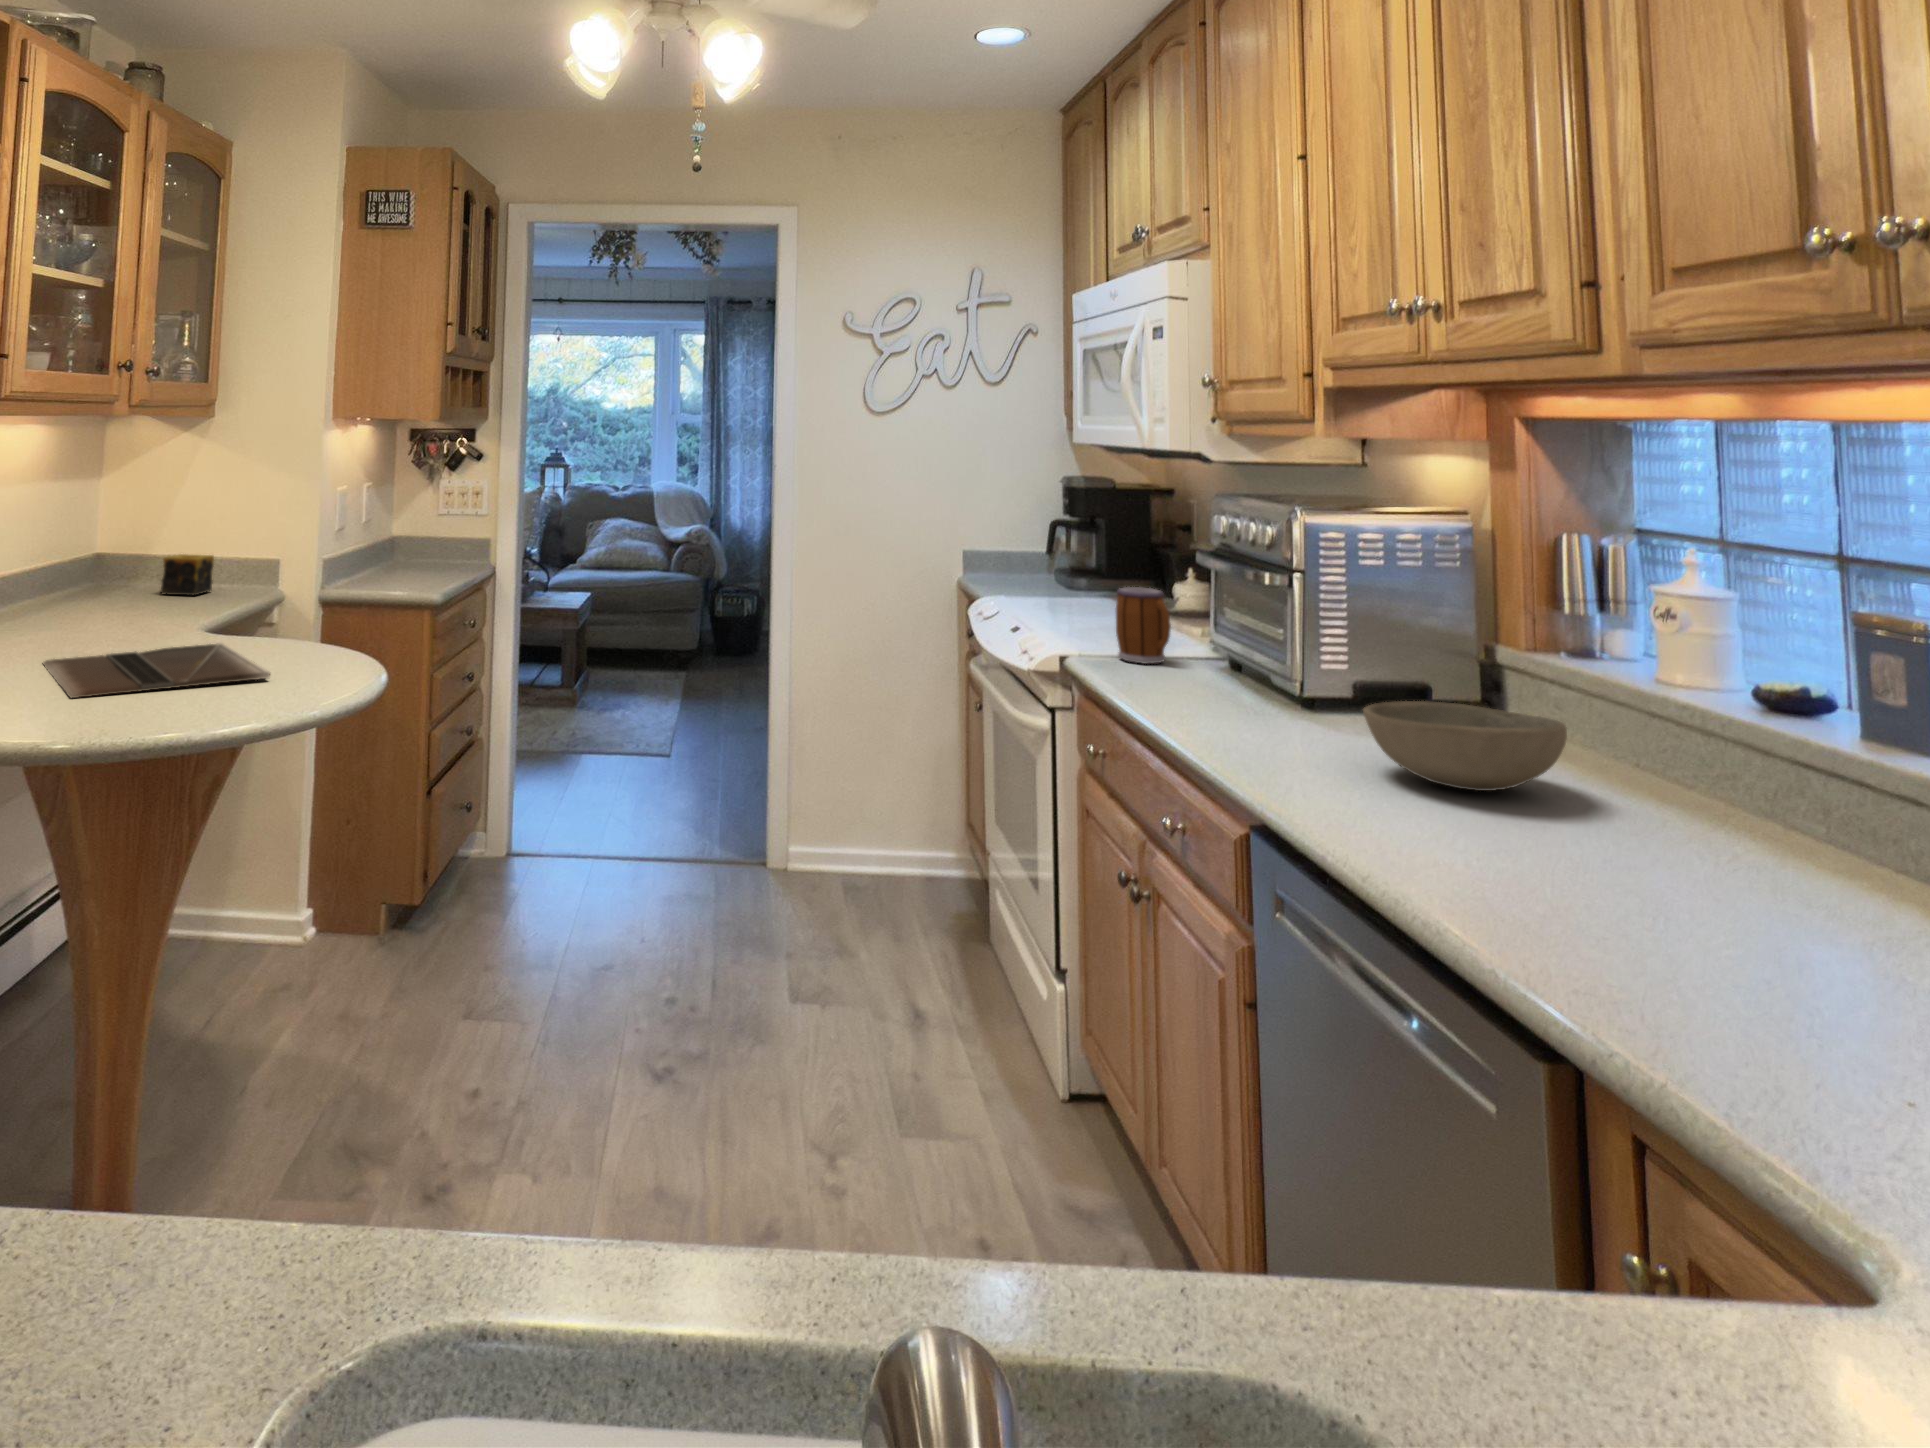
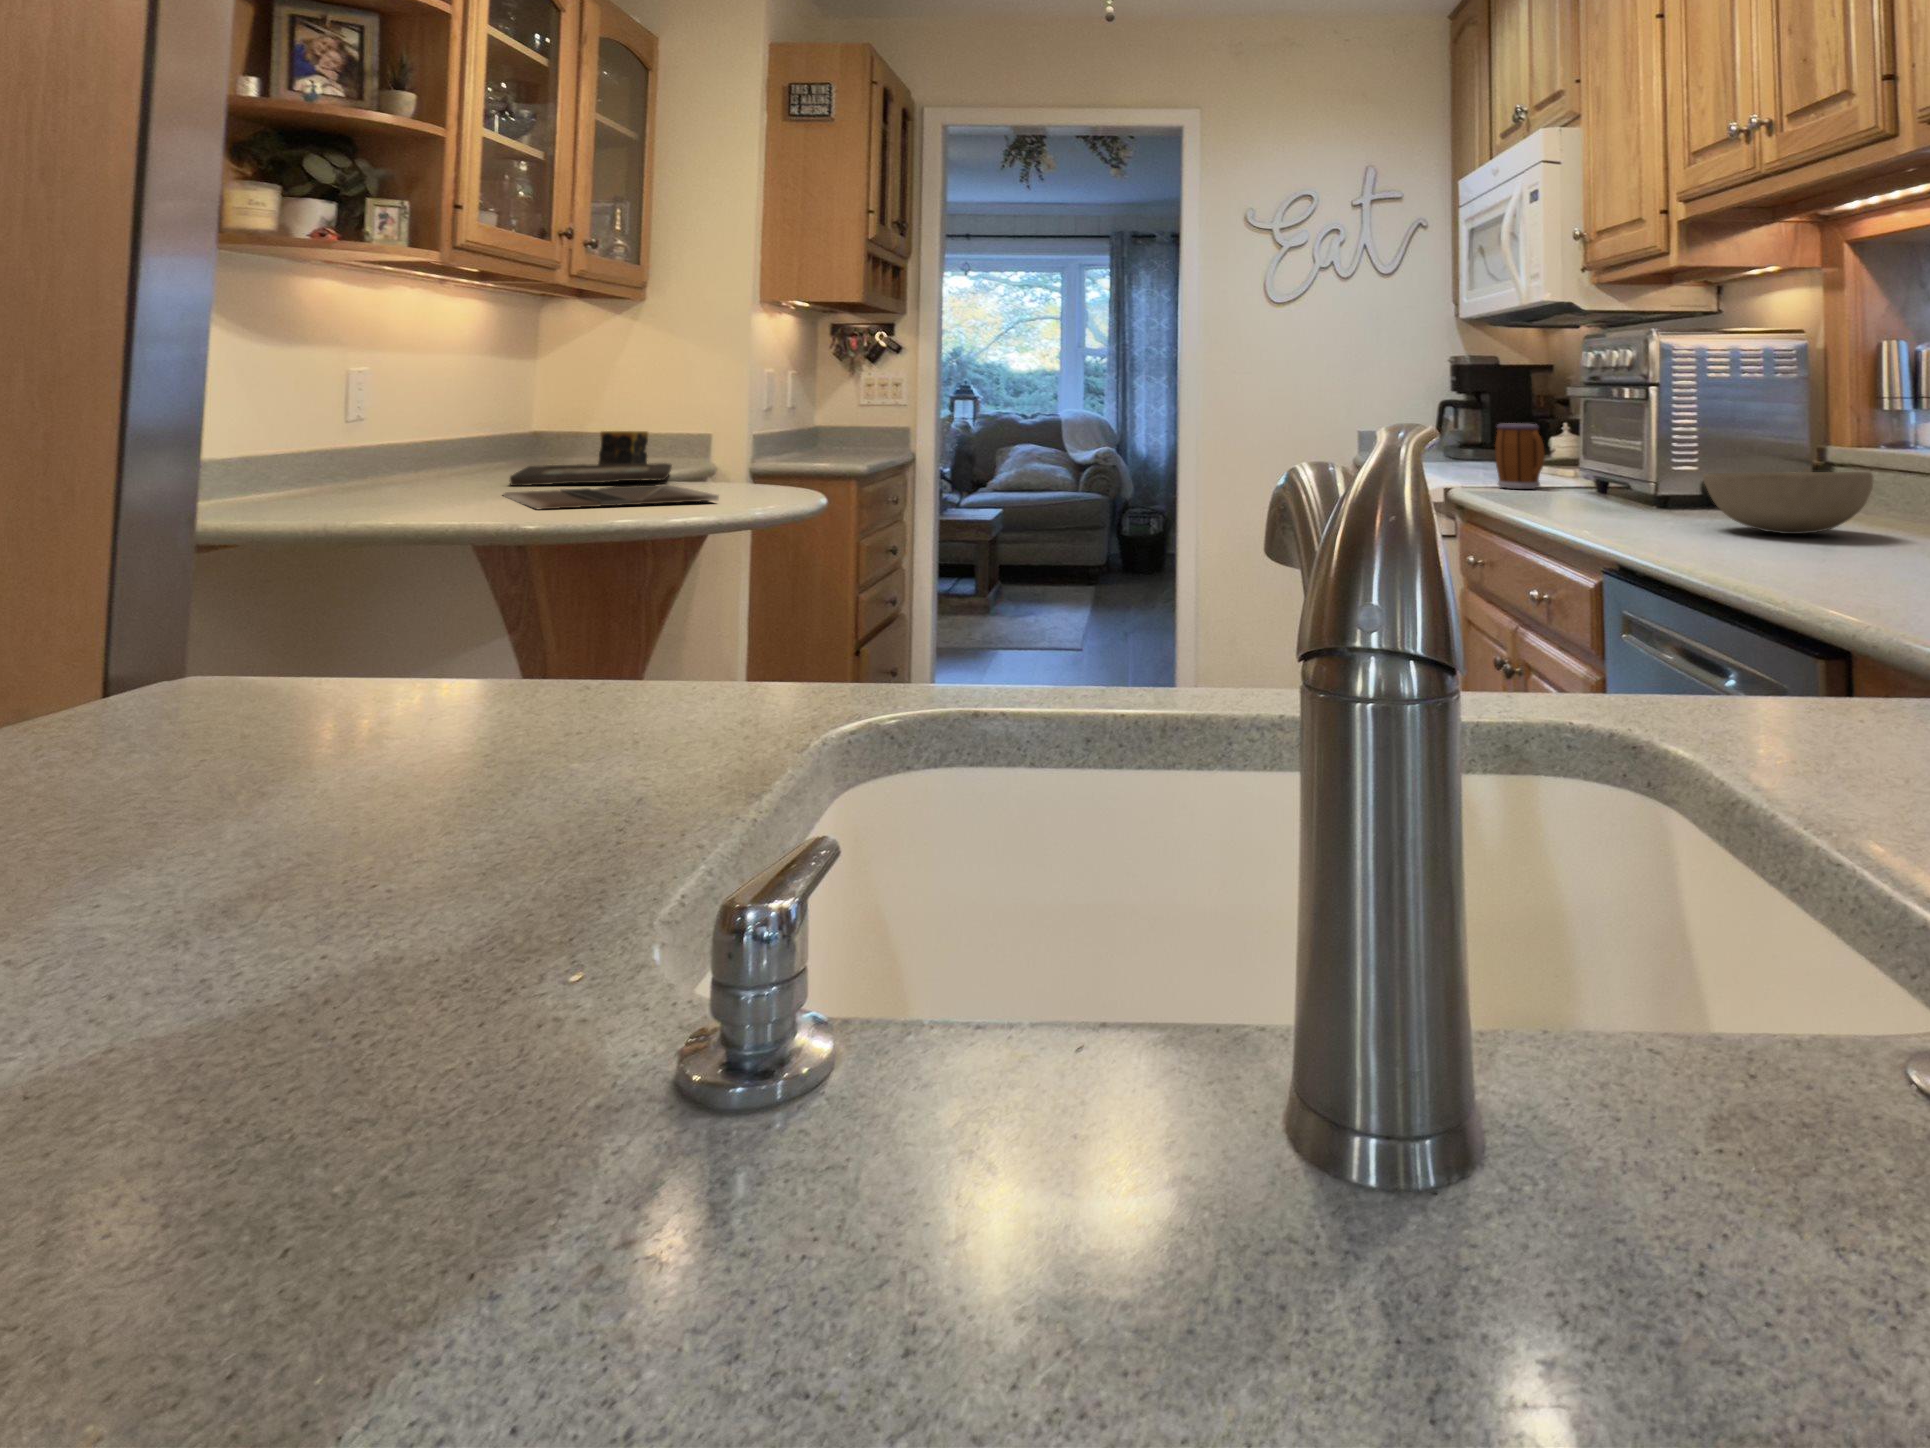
decorative tray: none [56,600,234,640] -> present [510,463,672,486]

